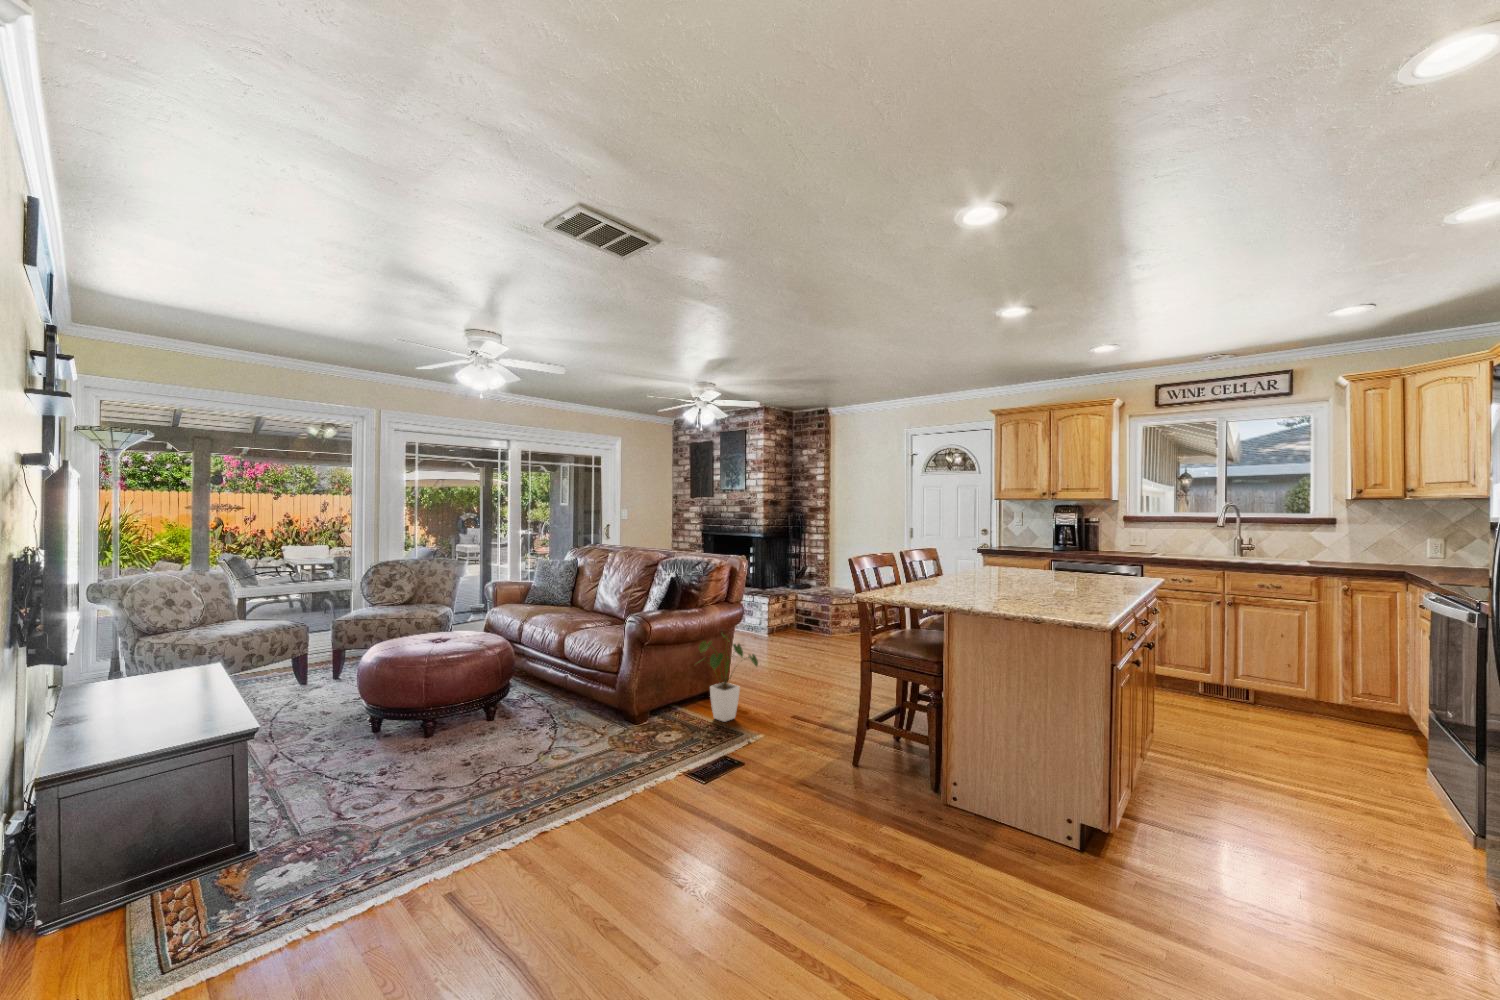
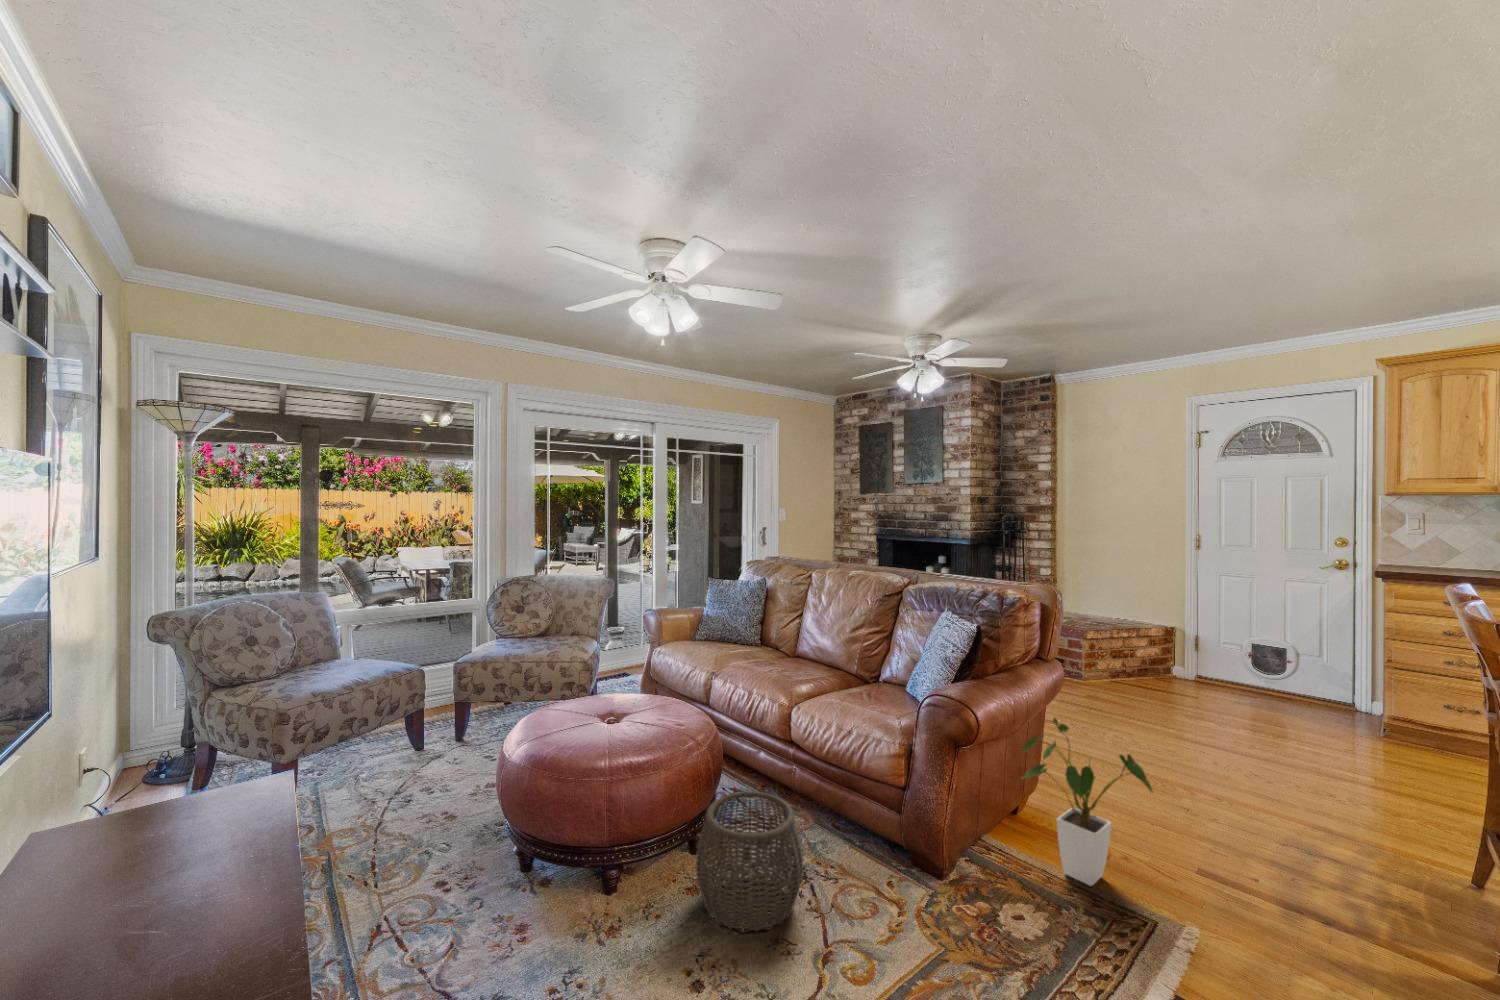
woven basket: none [482,676,550,747] -> present [696,791,804,932]

